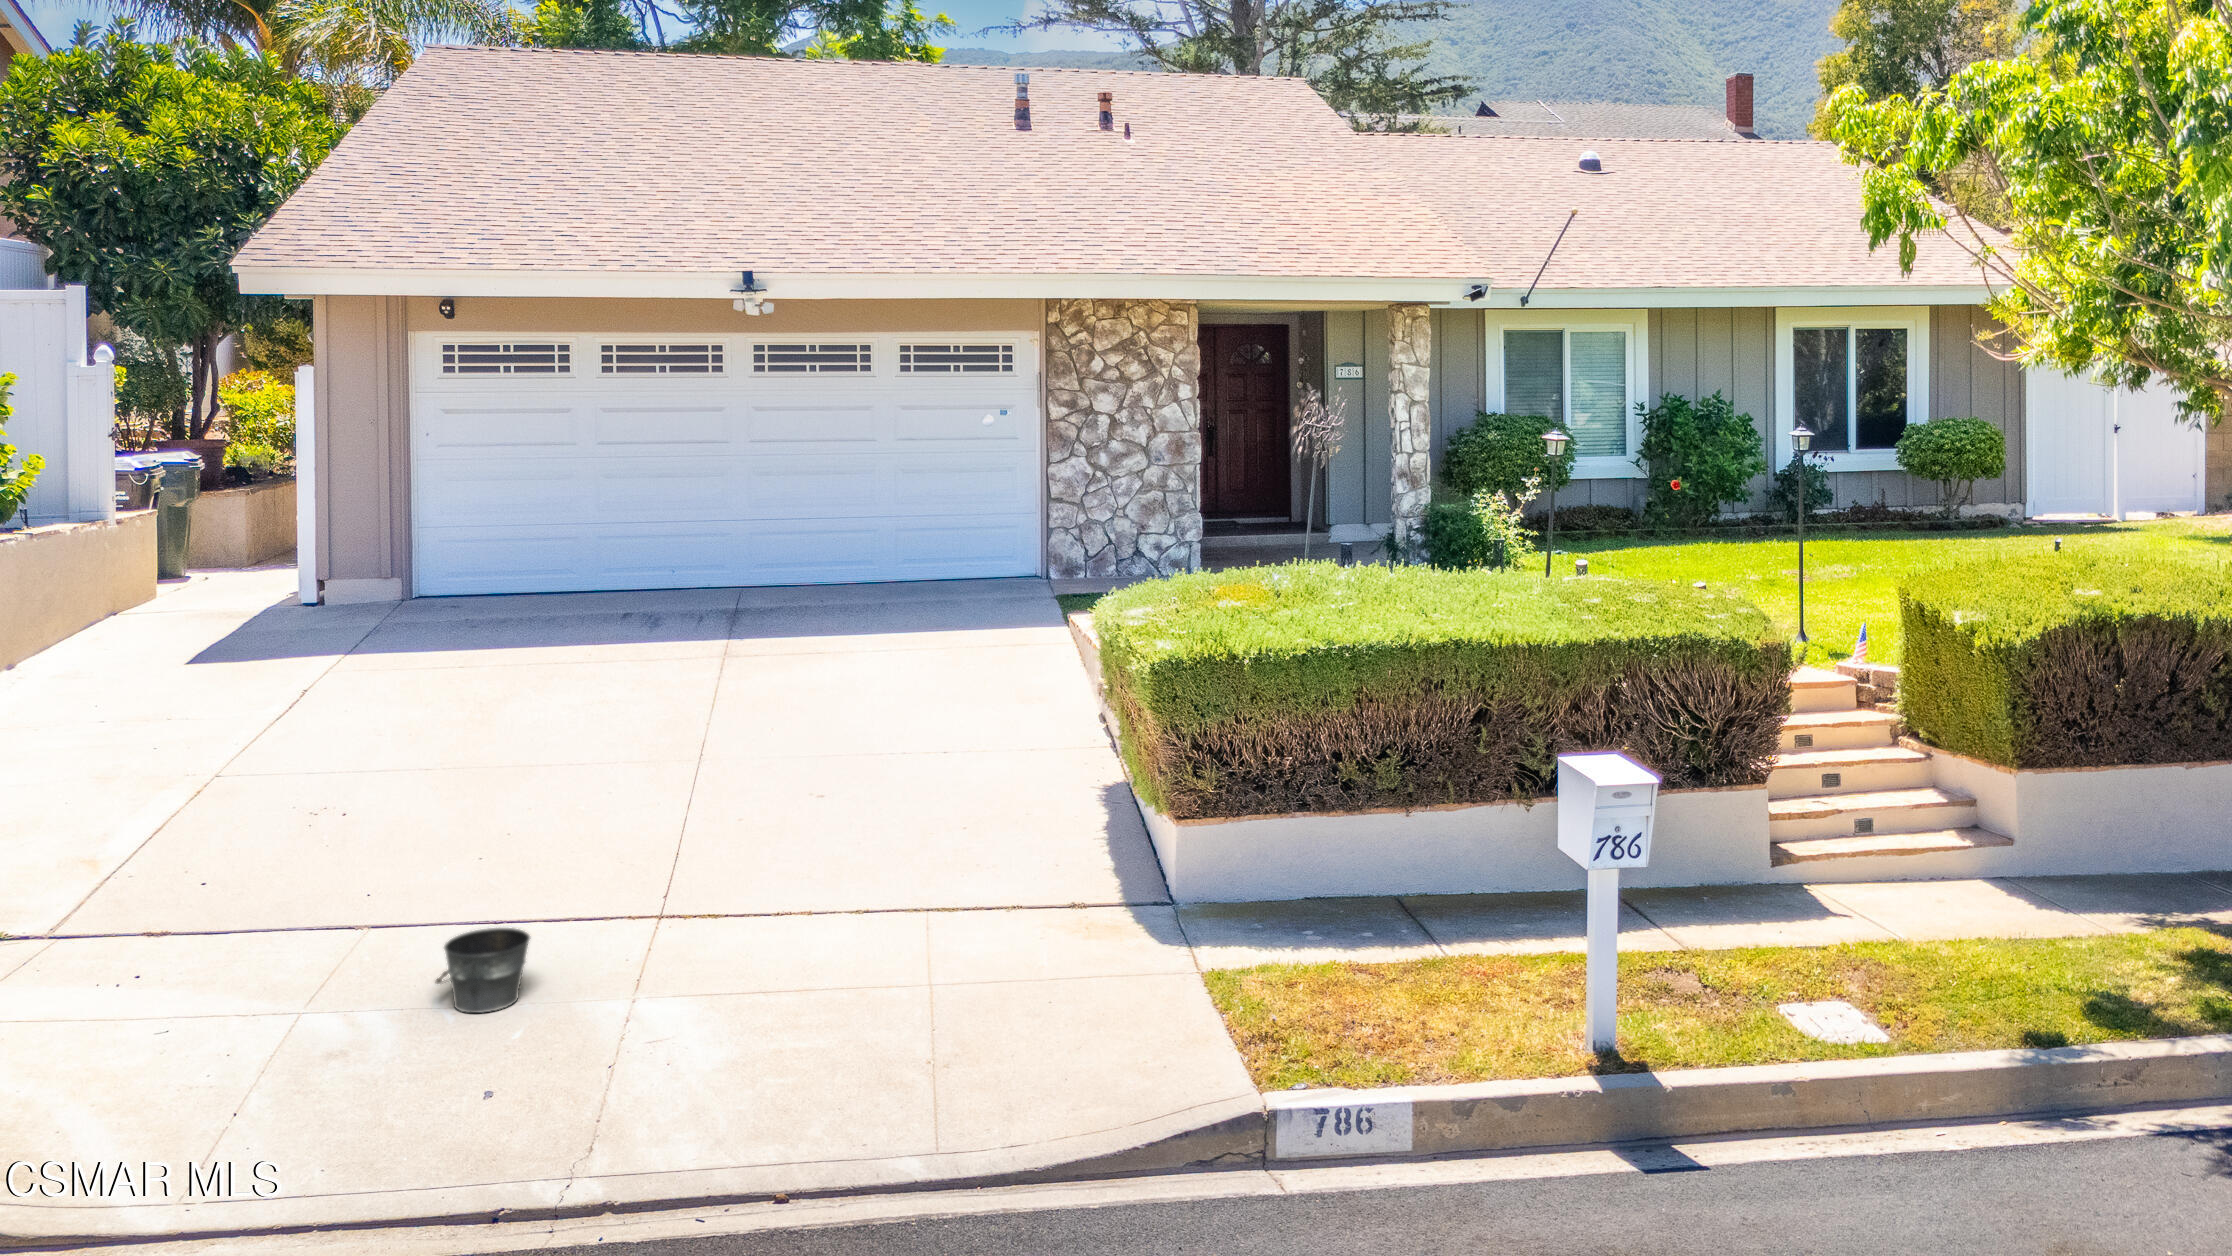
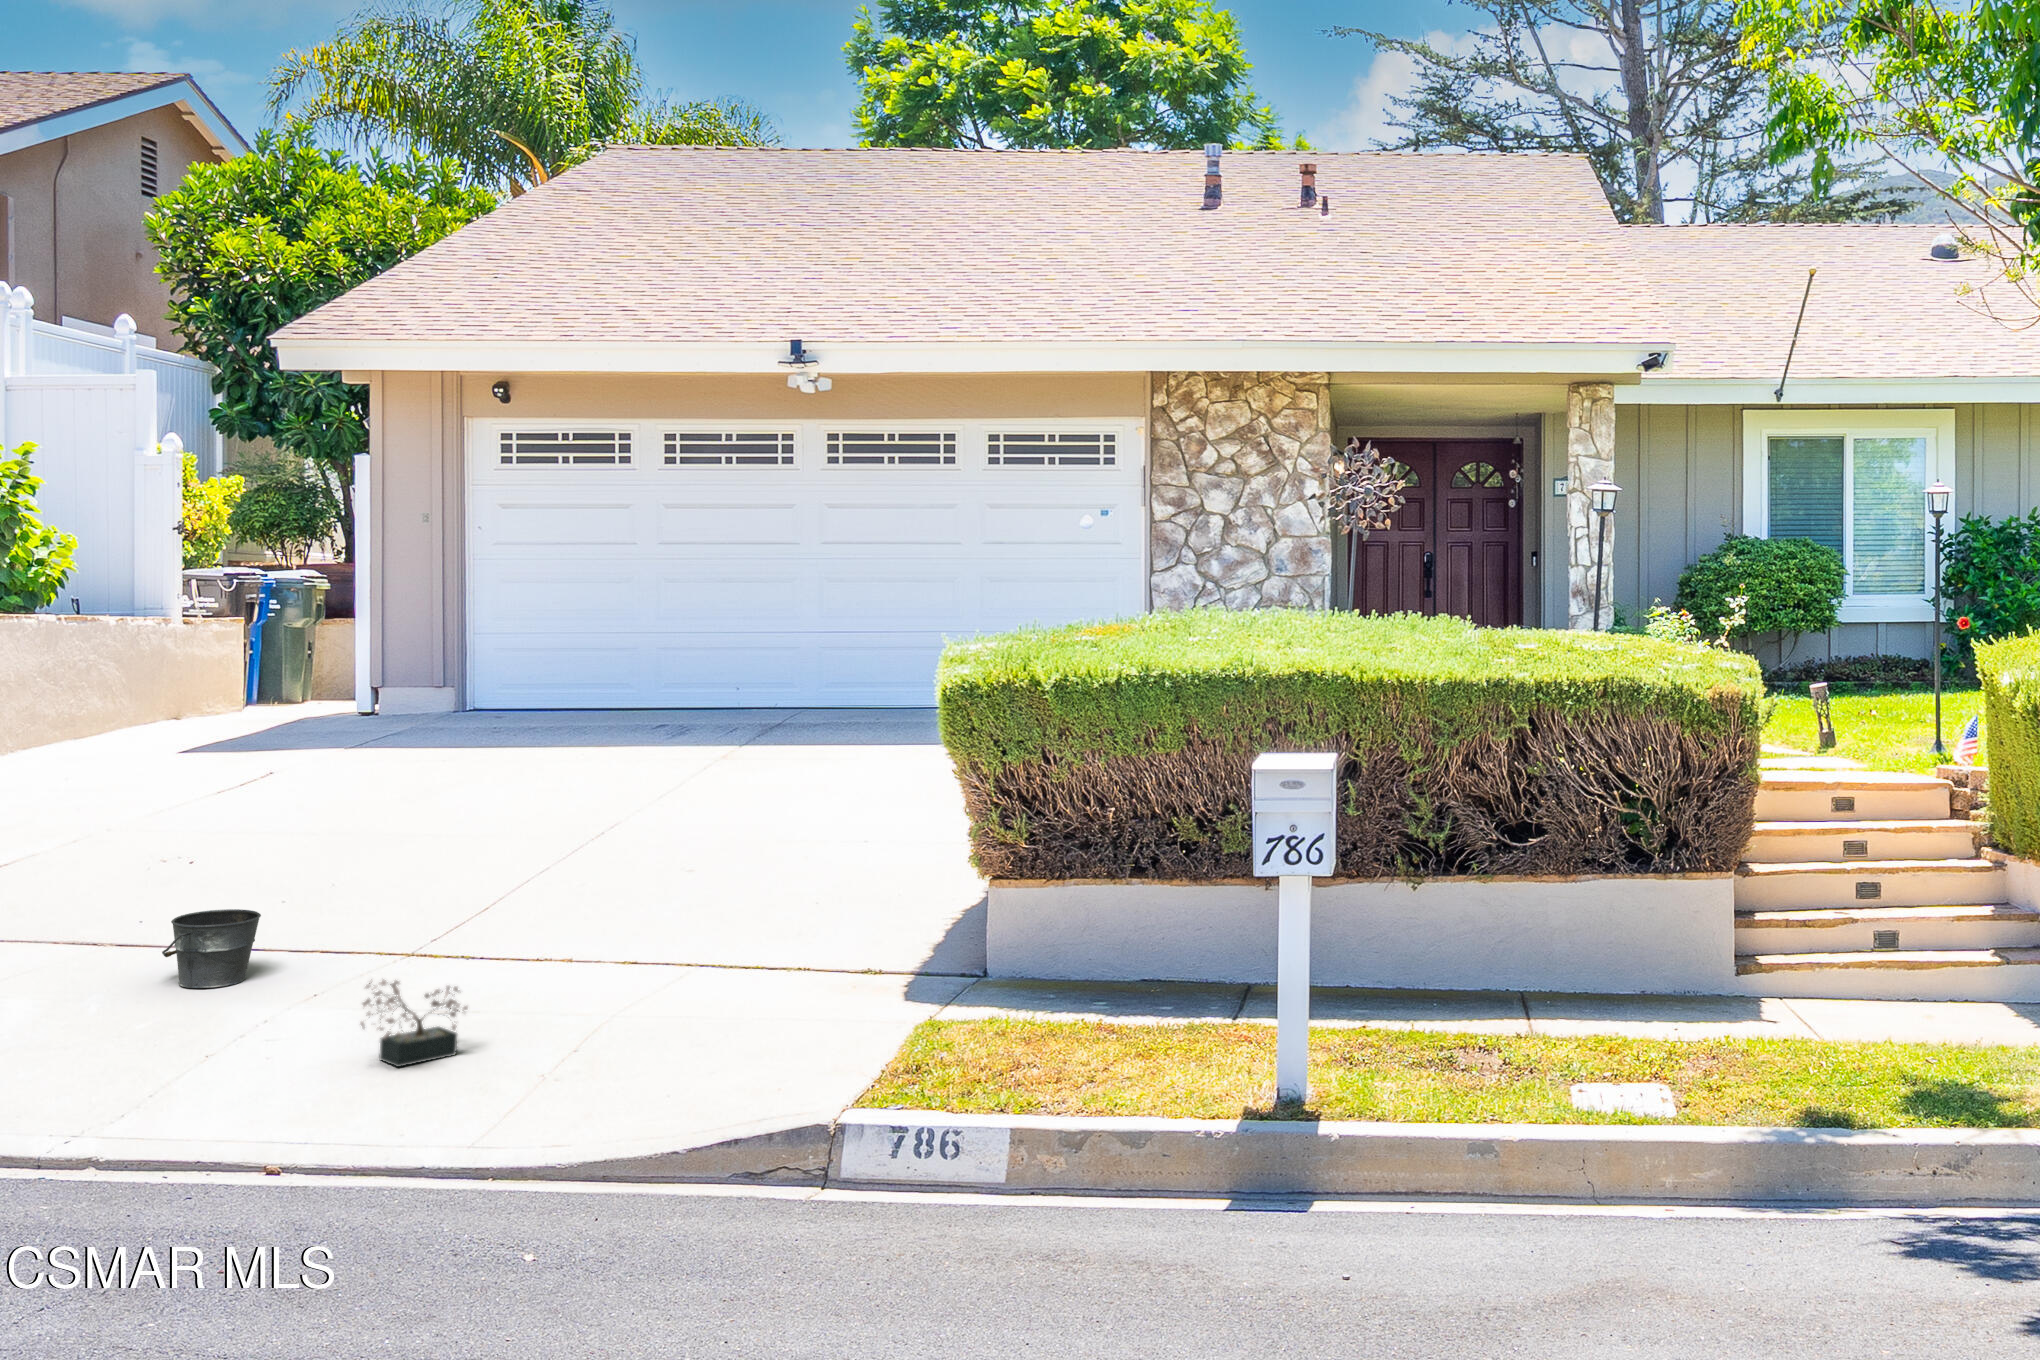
decorative plant: none [750,1005,835,1091] -> present [361,980,468,1067]

